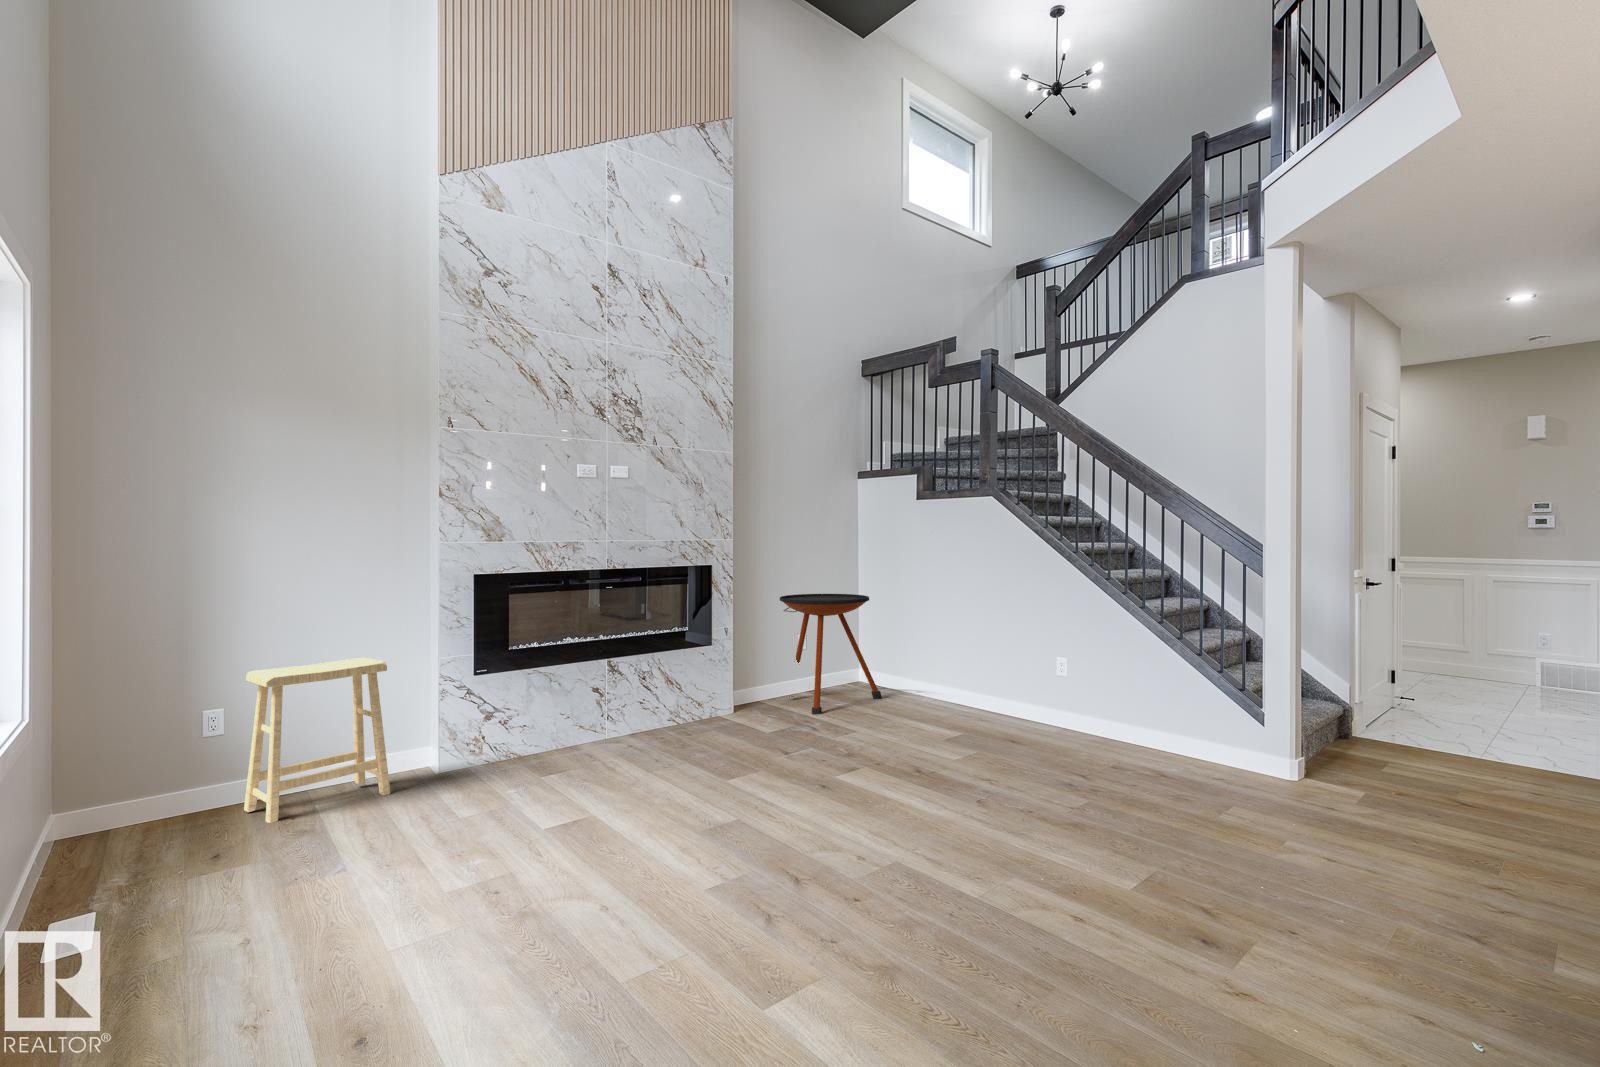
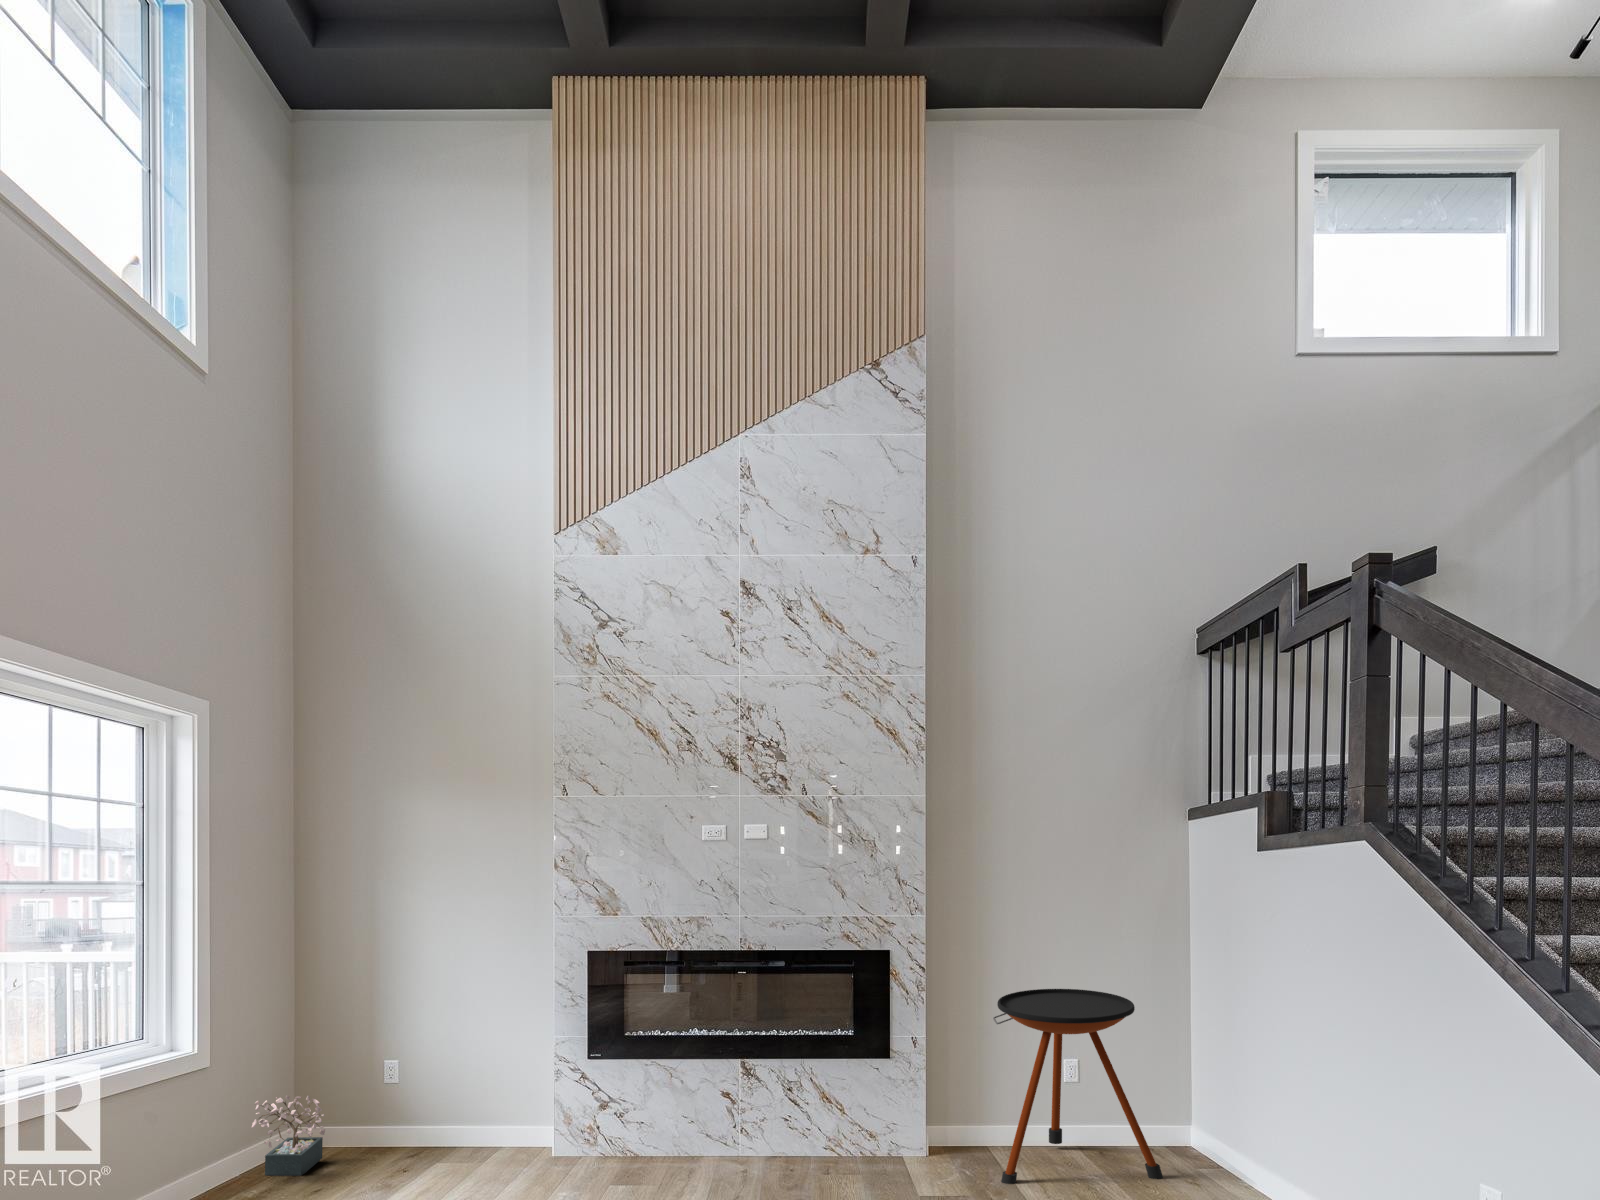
footstool: present [244,658,390,823] -> none [376,1033,480,1182]
decorative plant: none [55,750,173,861] -> present [252,1096,325,1176]

